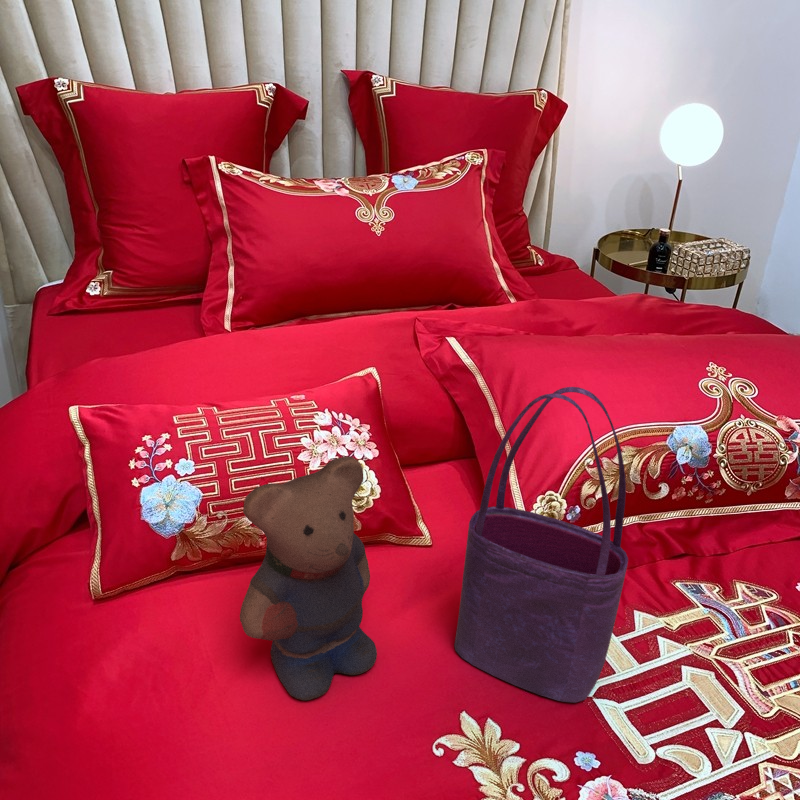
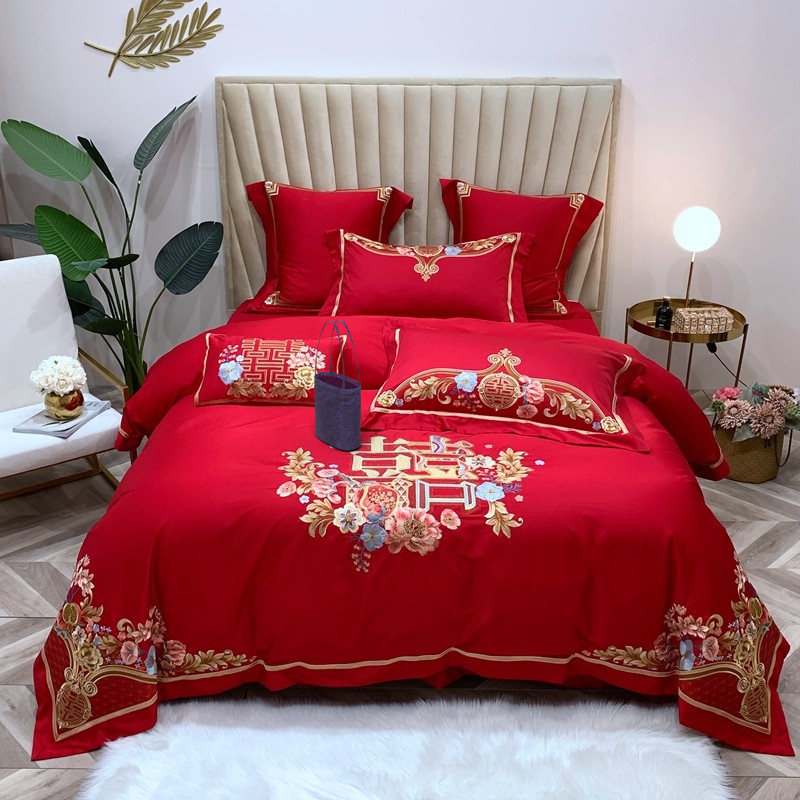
teddy bear: present [240,457,377,700] -> none [231,343,286,434]

